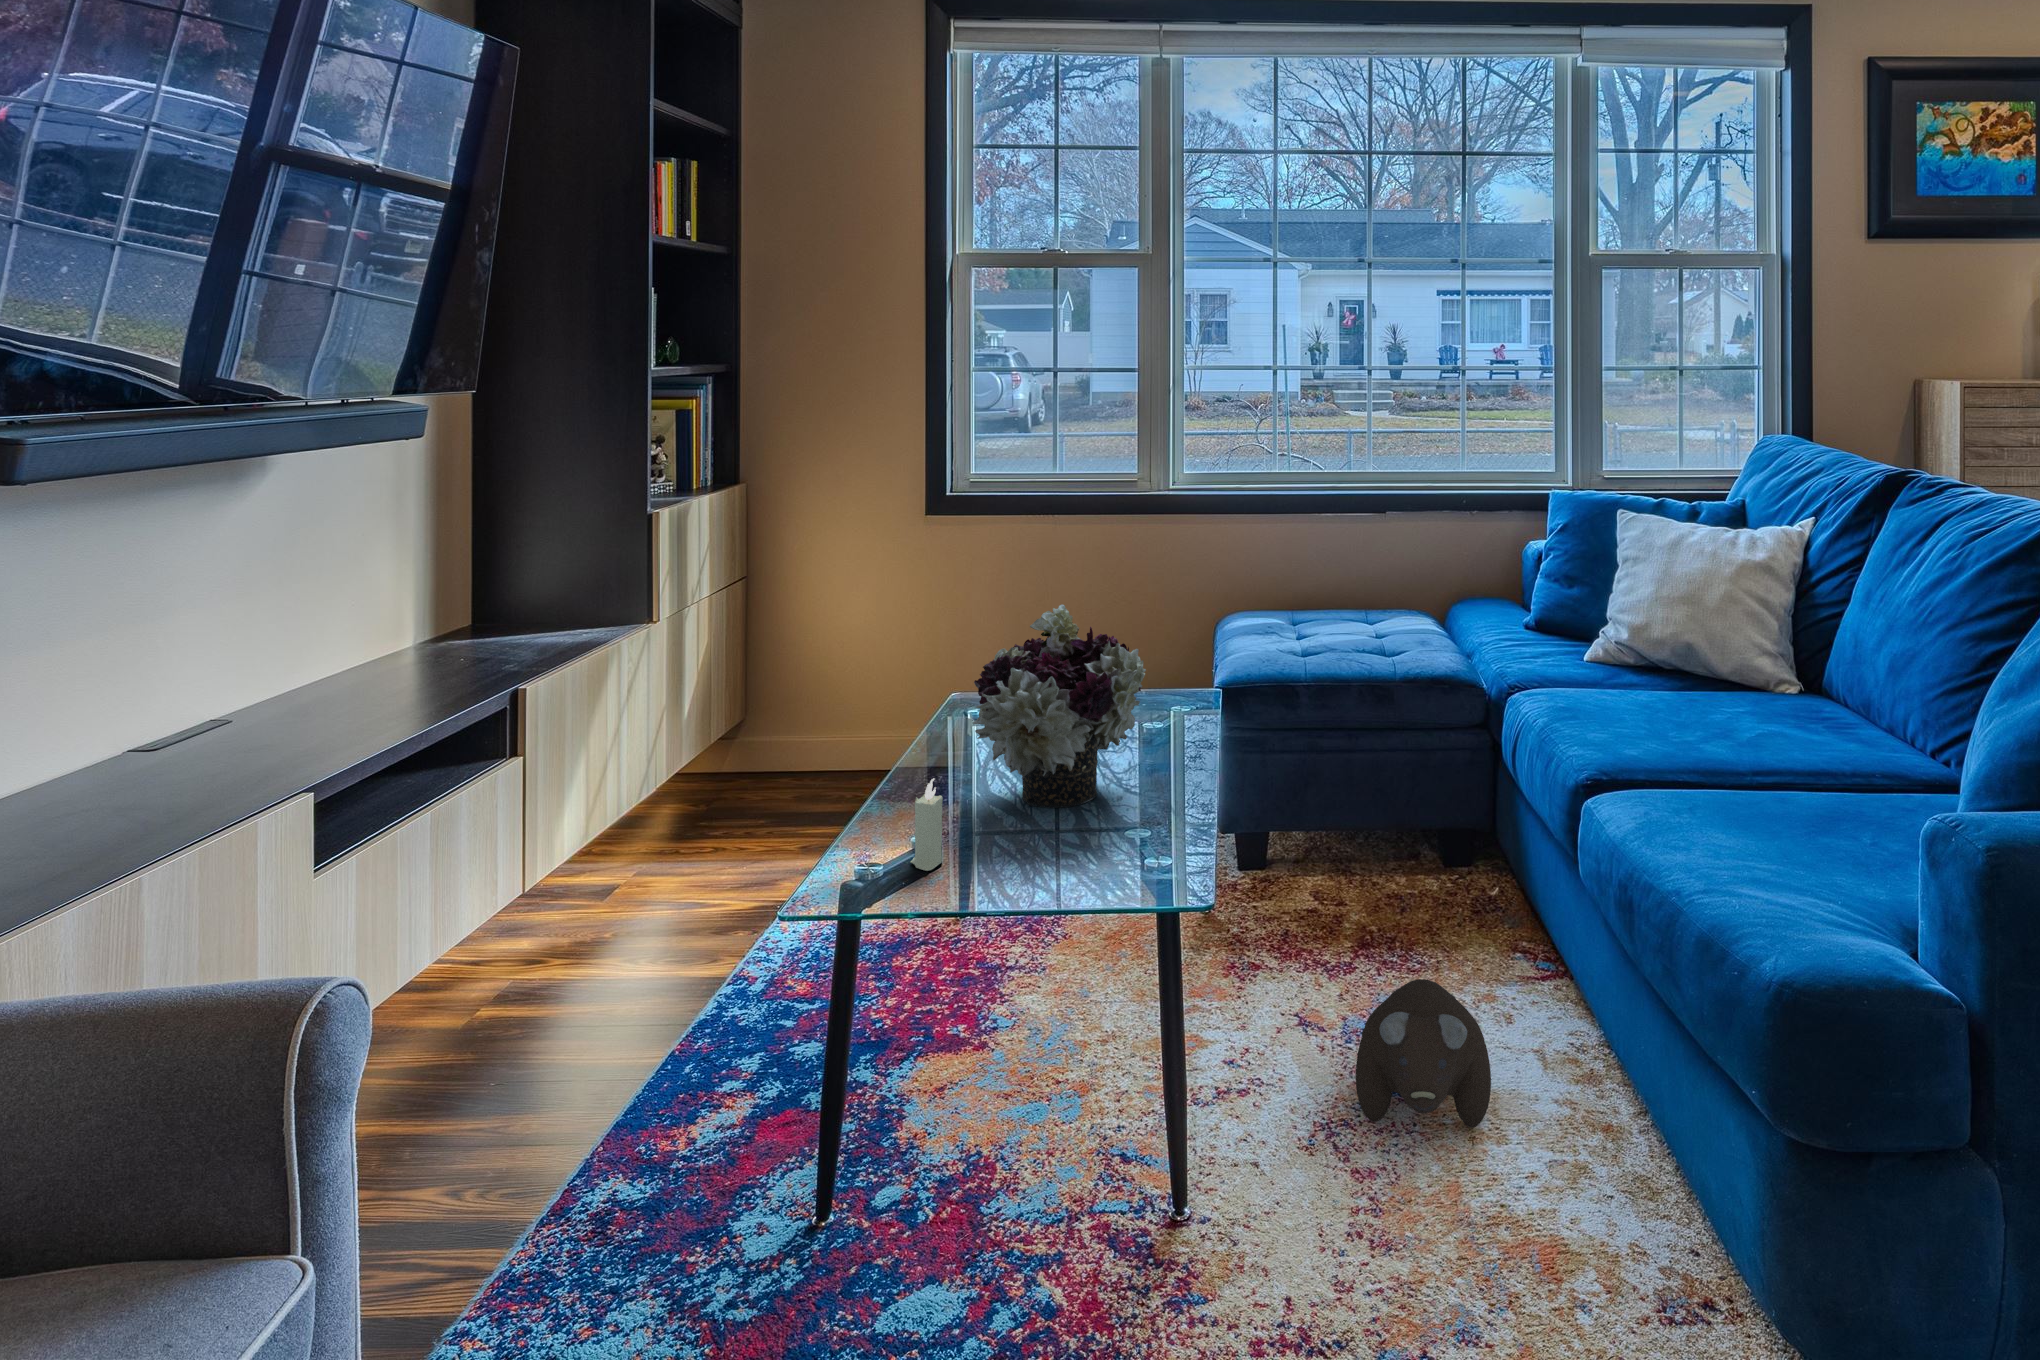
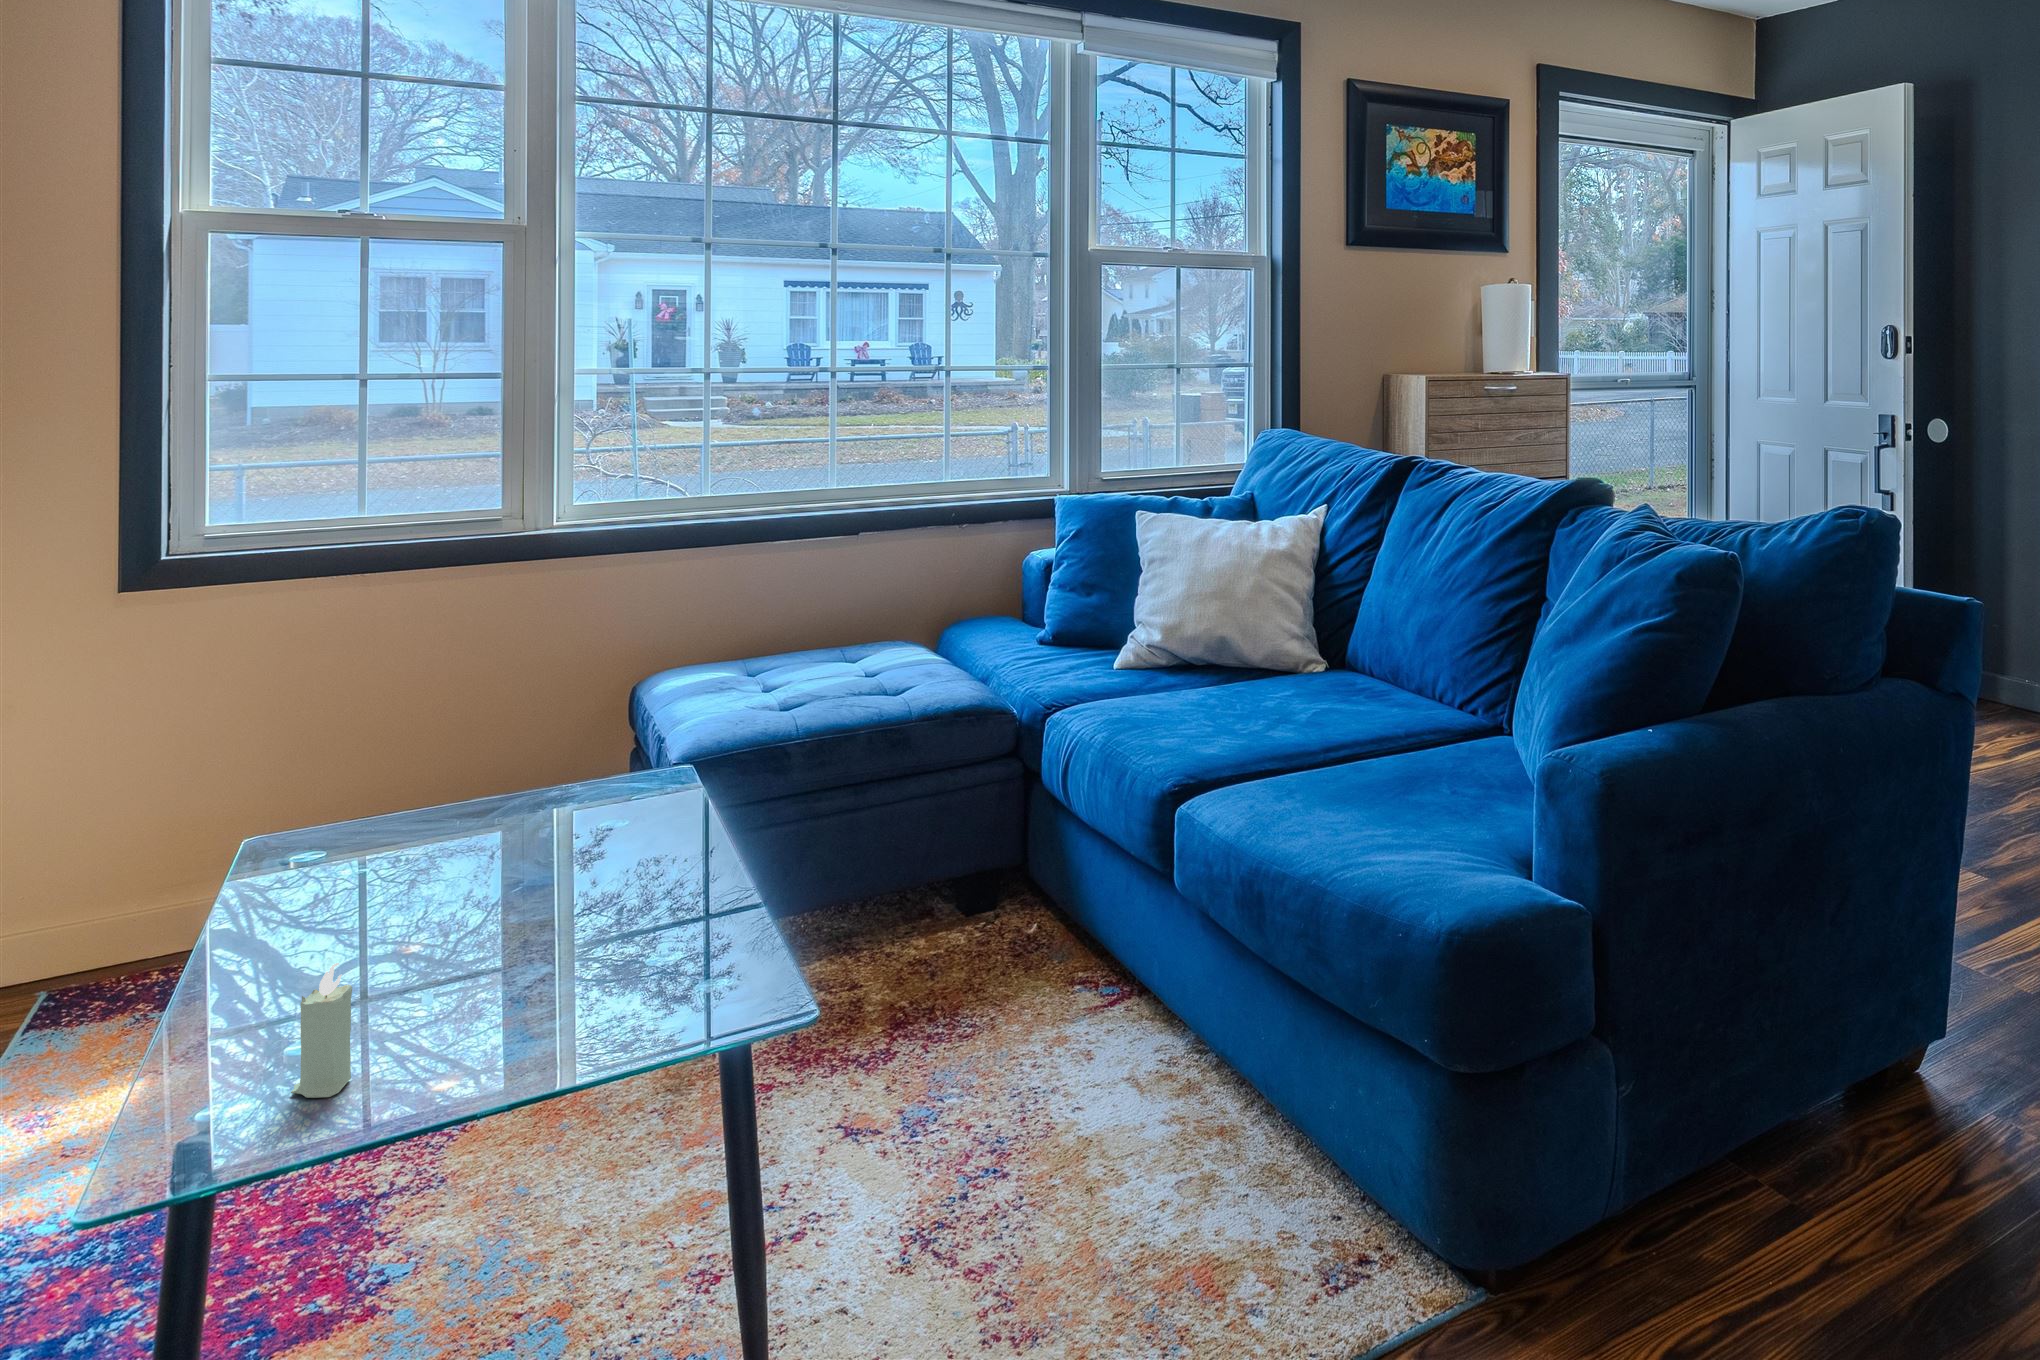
flower arrangement: present [973,605,1146,808] -> none [366,689,646,965]
plush toy: present [1356,979,1491,1127] -> none [951,1035,1106,1212]

